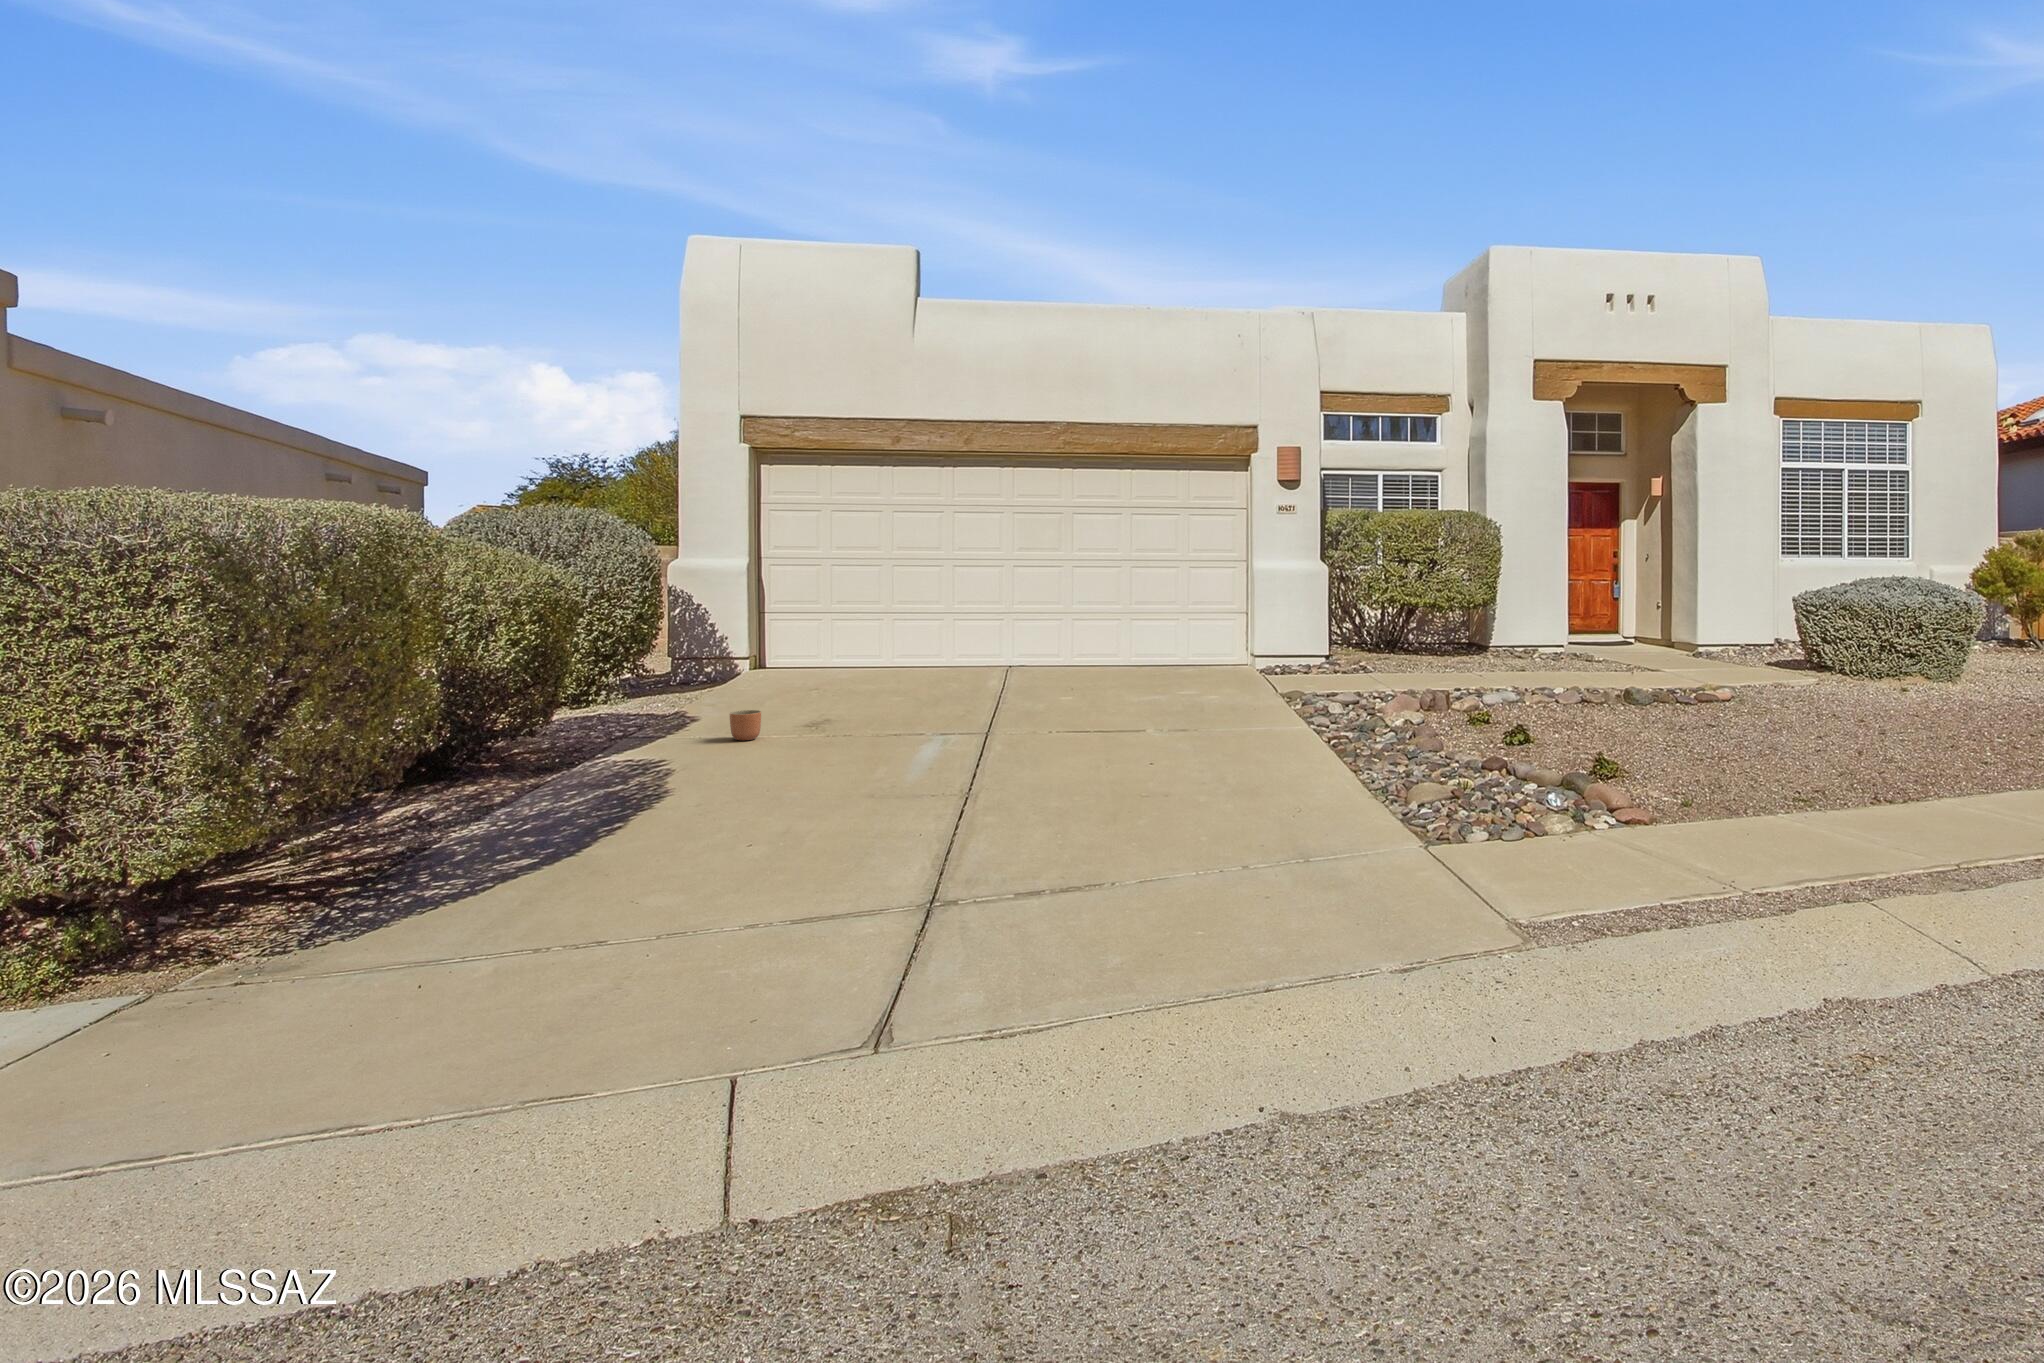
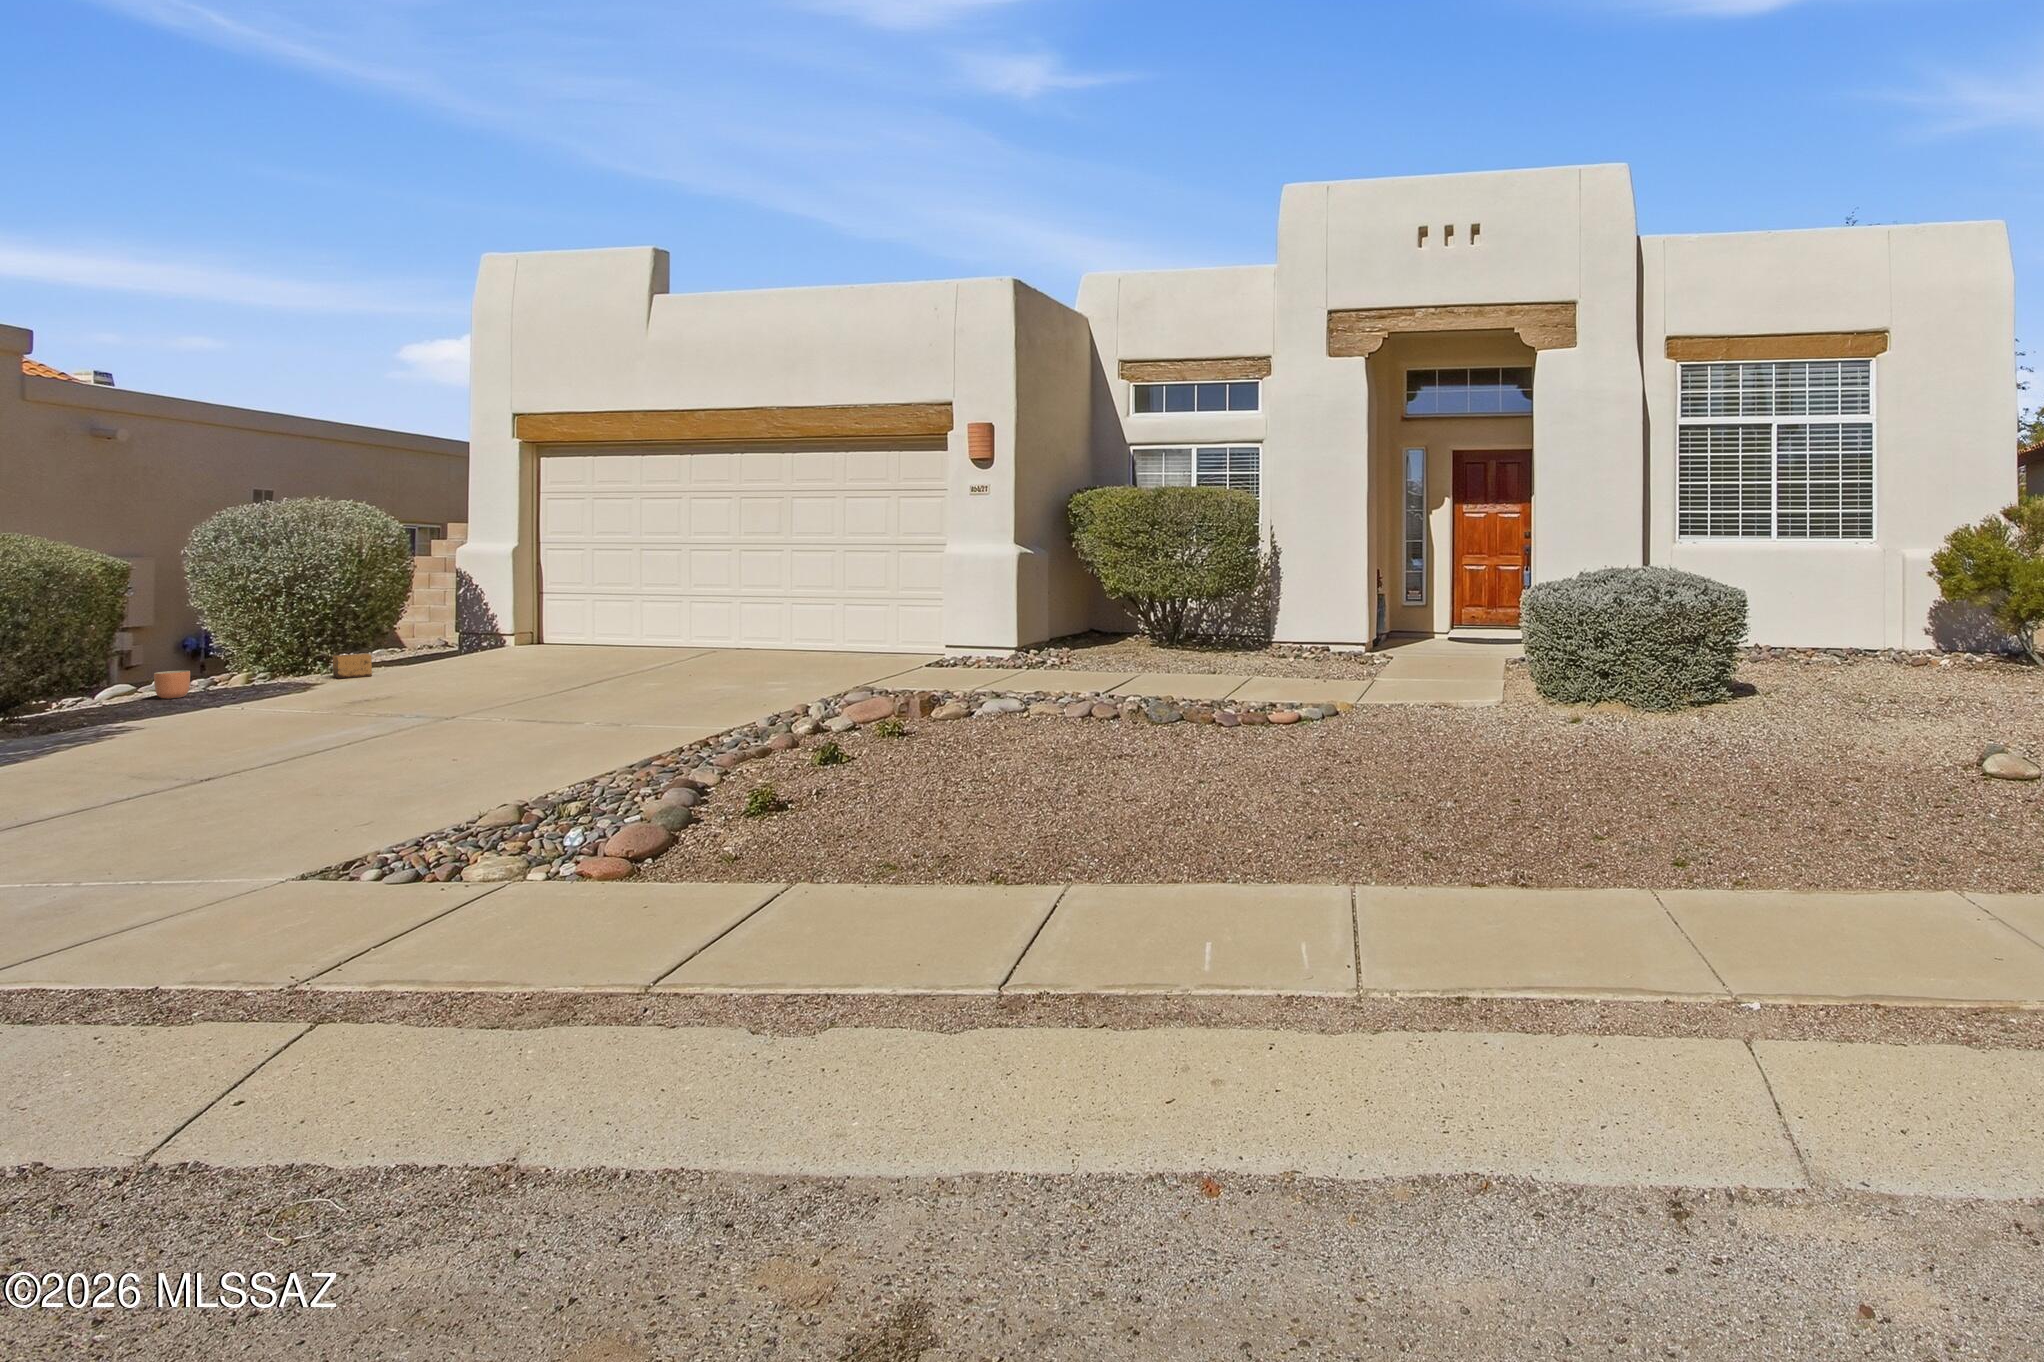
cardboard box: none [787,685,831,712] -> present [333,654,372,679]

